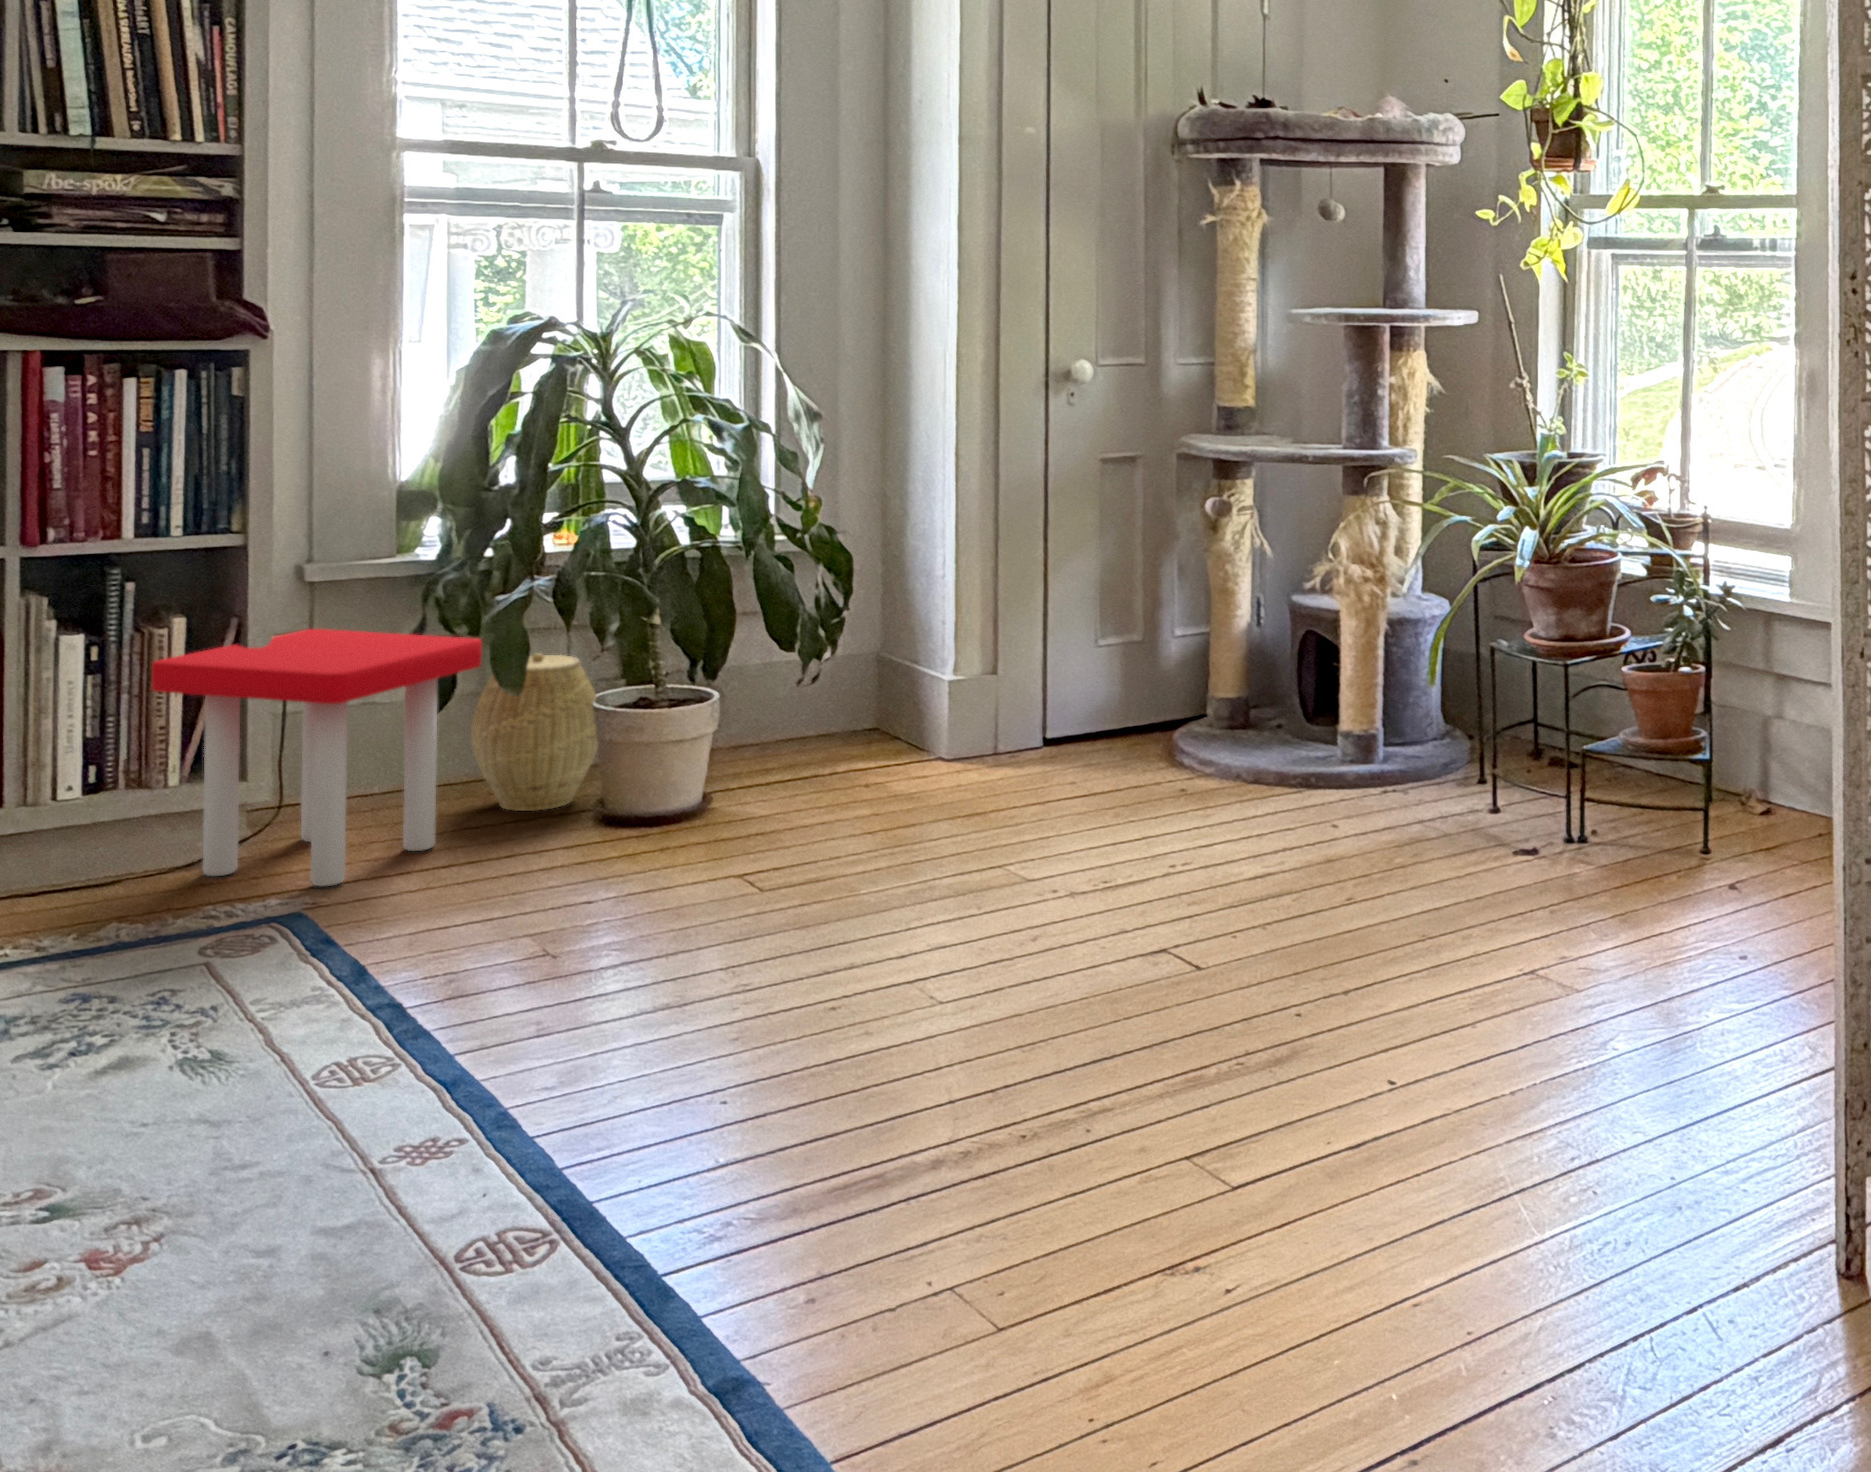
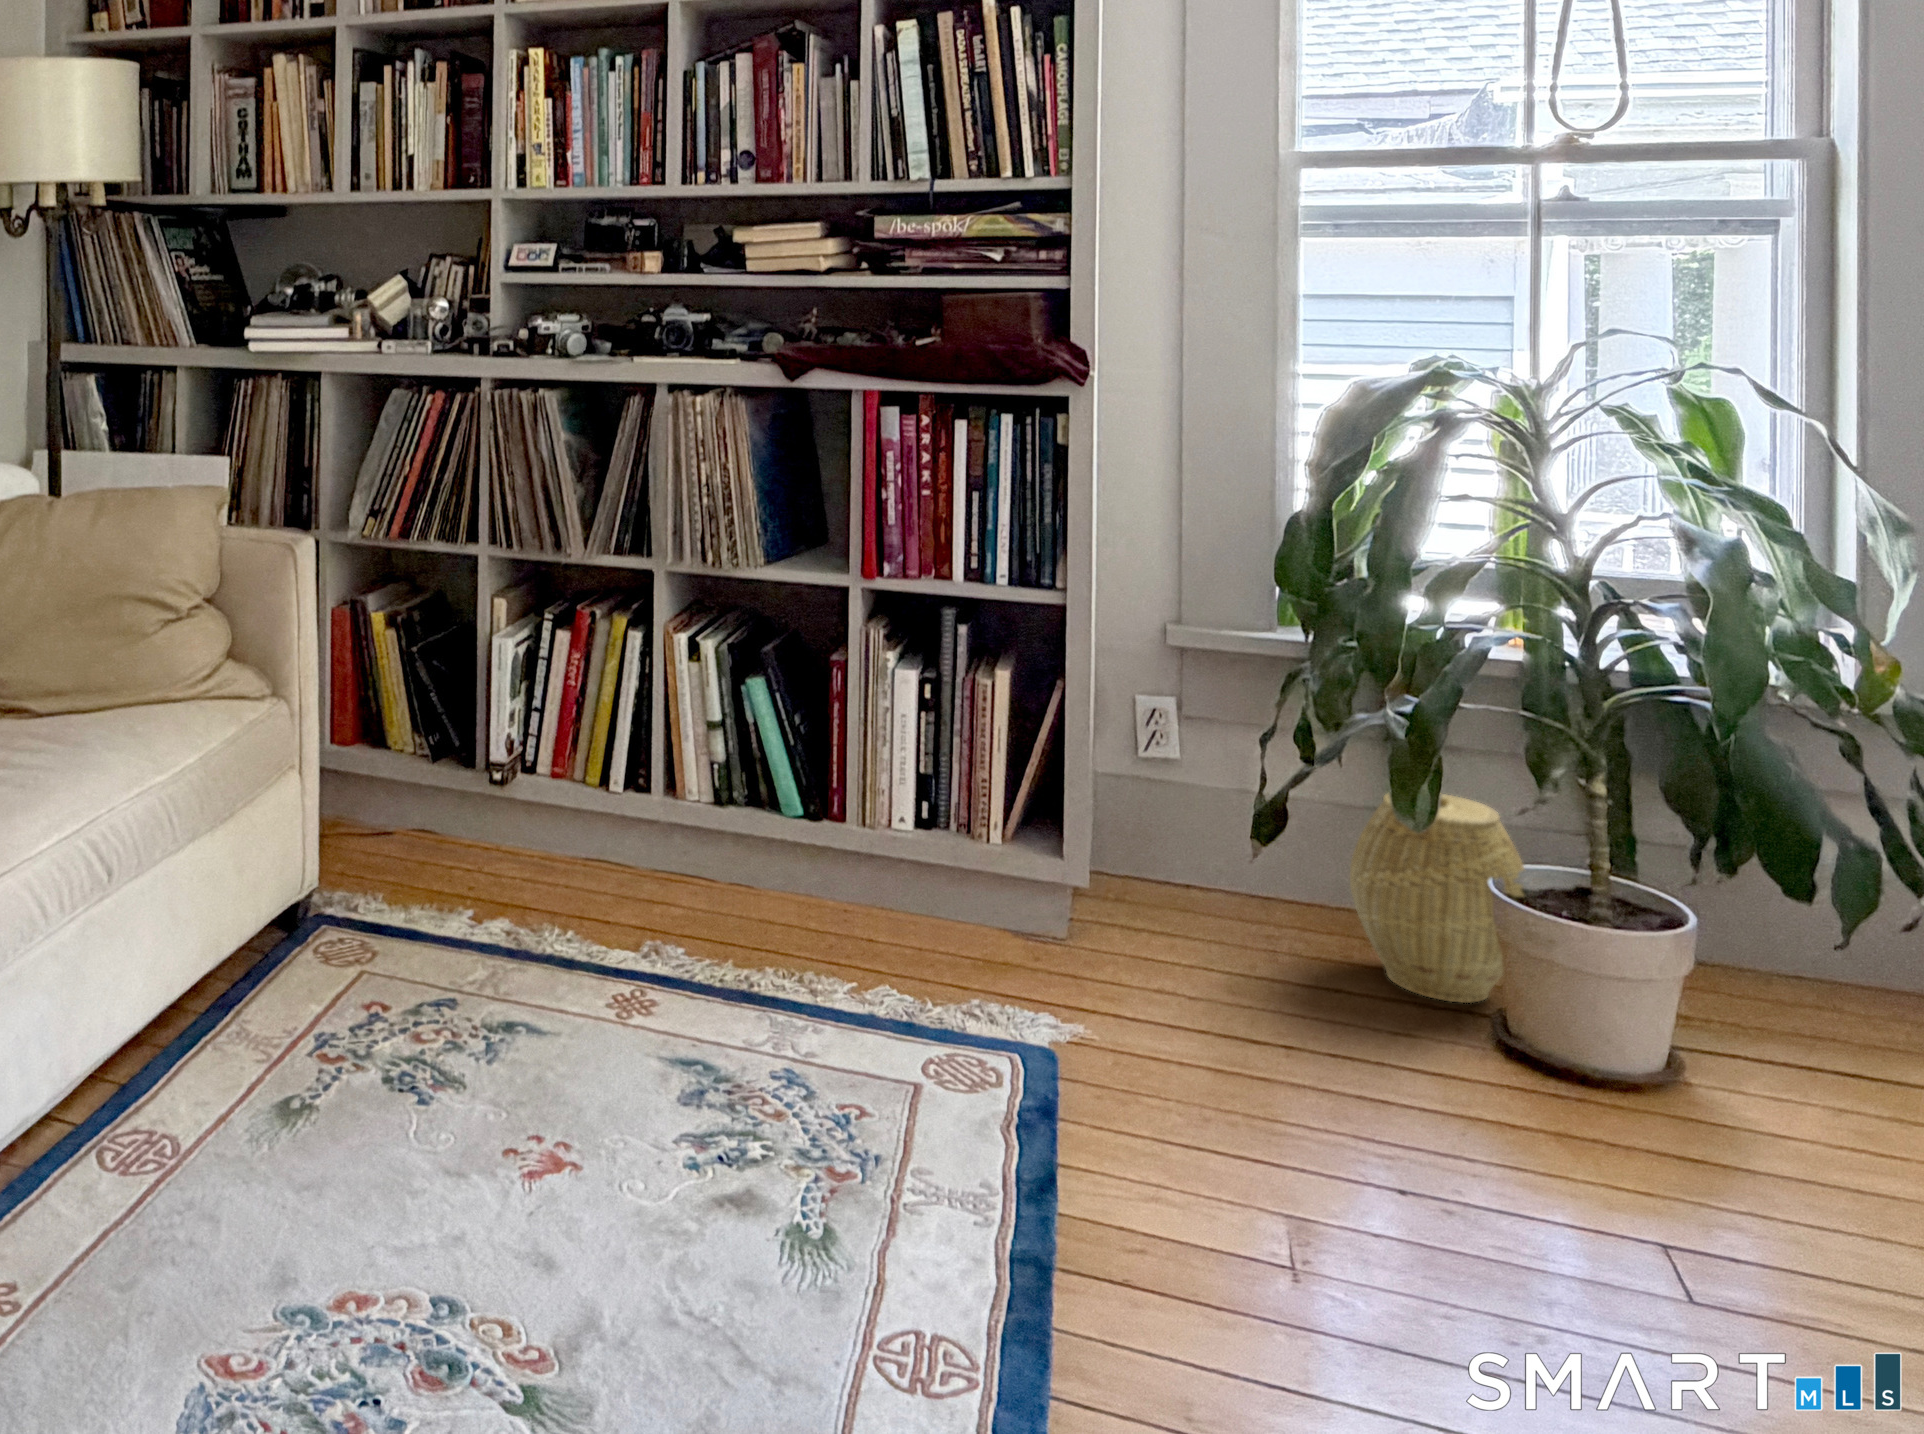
stool: present [152,629,482,886] -> none [969,704,1329,1018]

